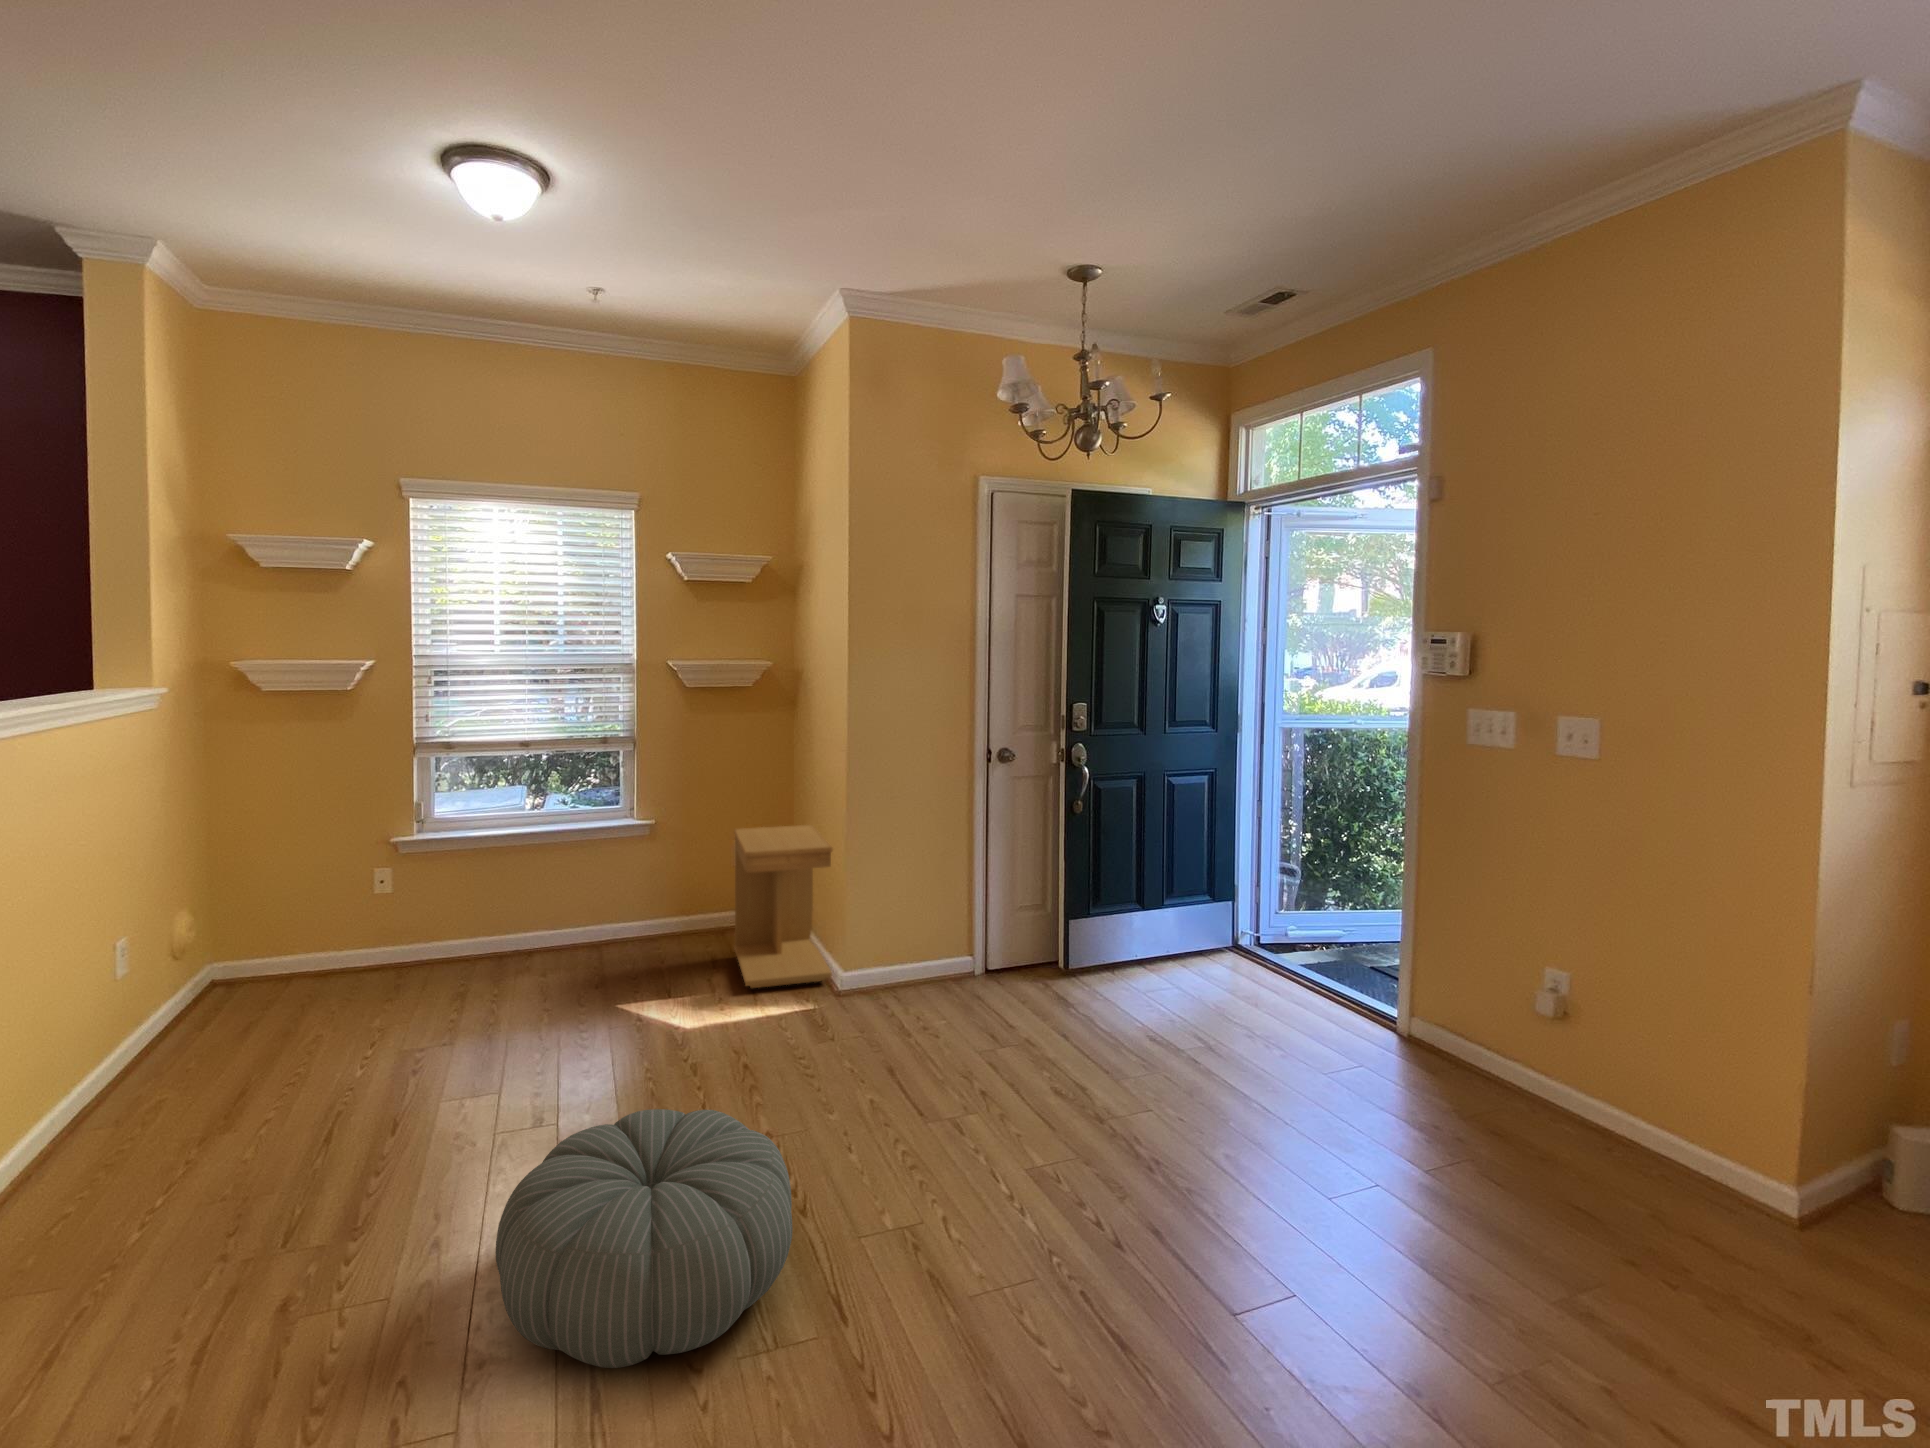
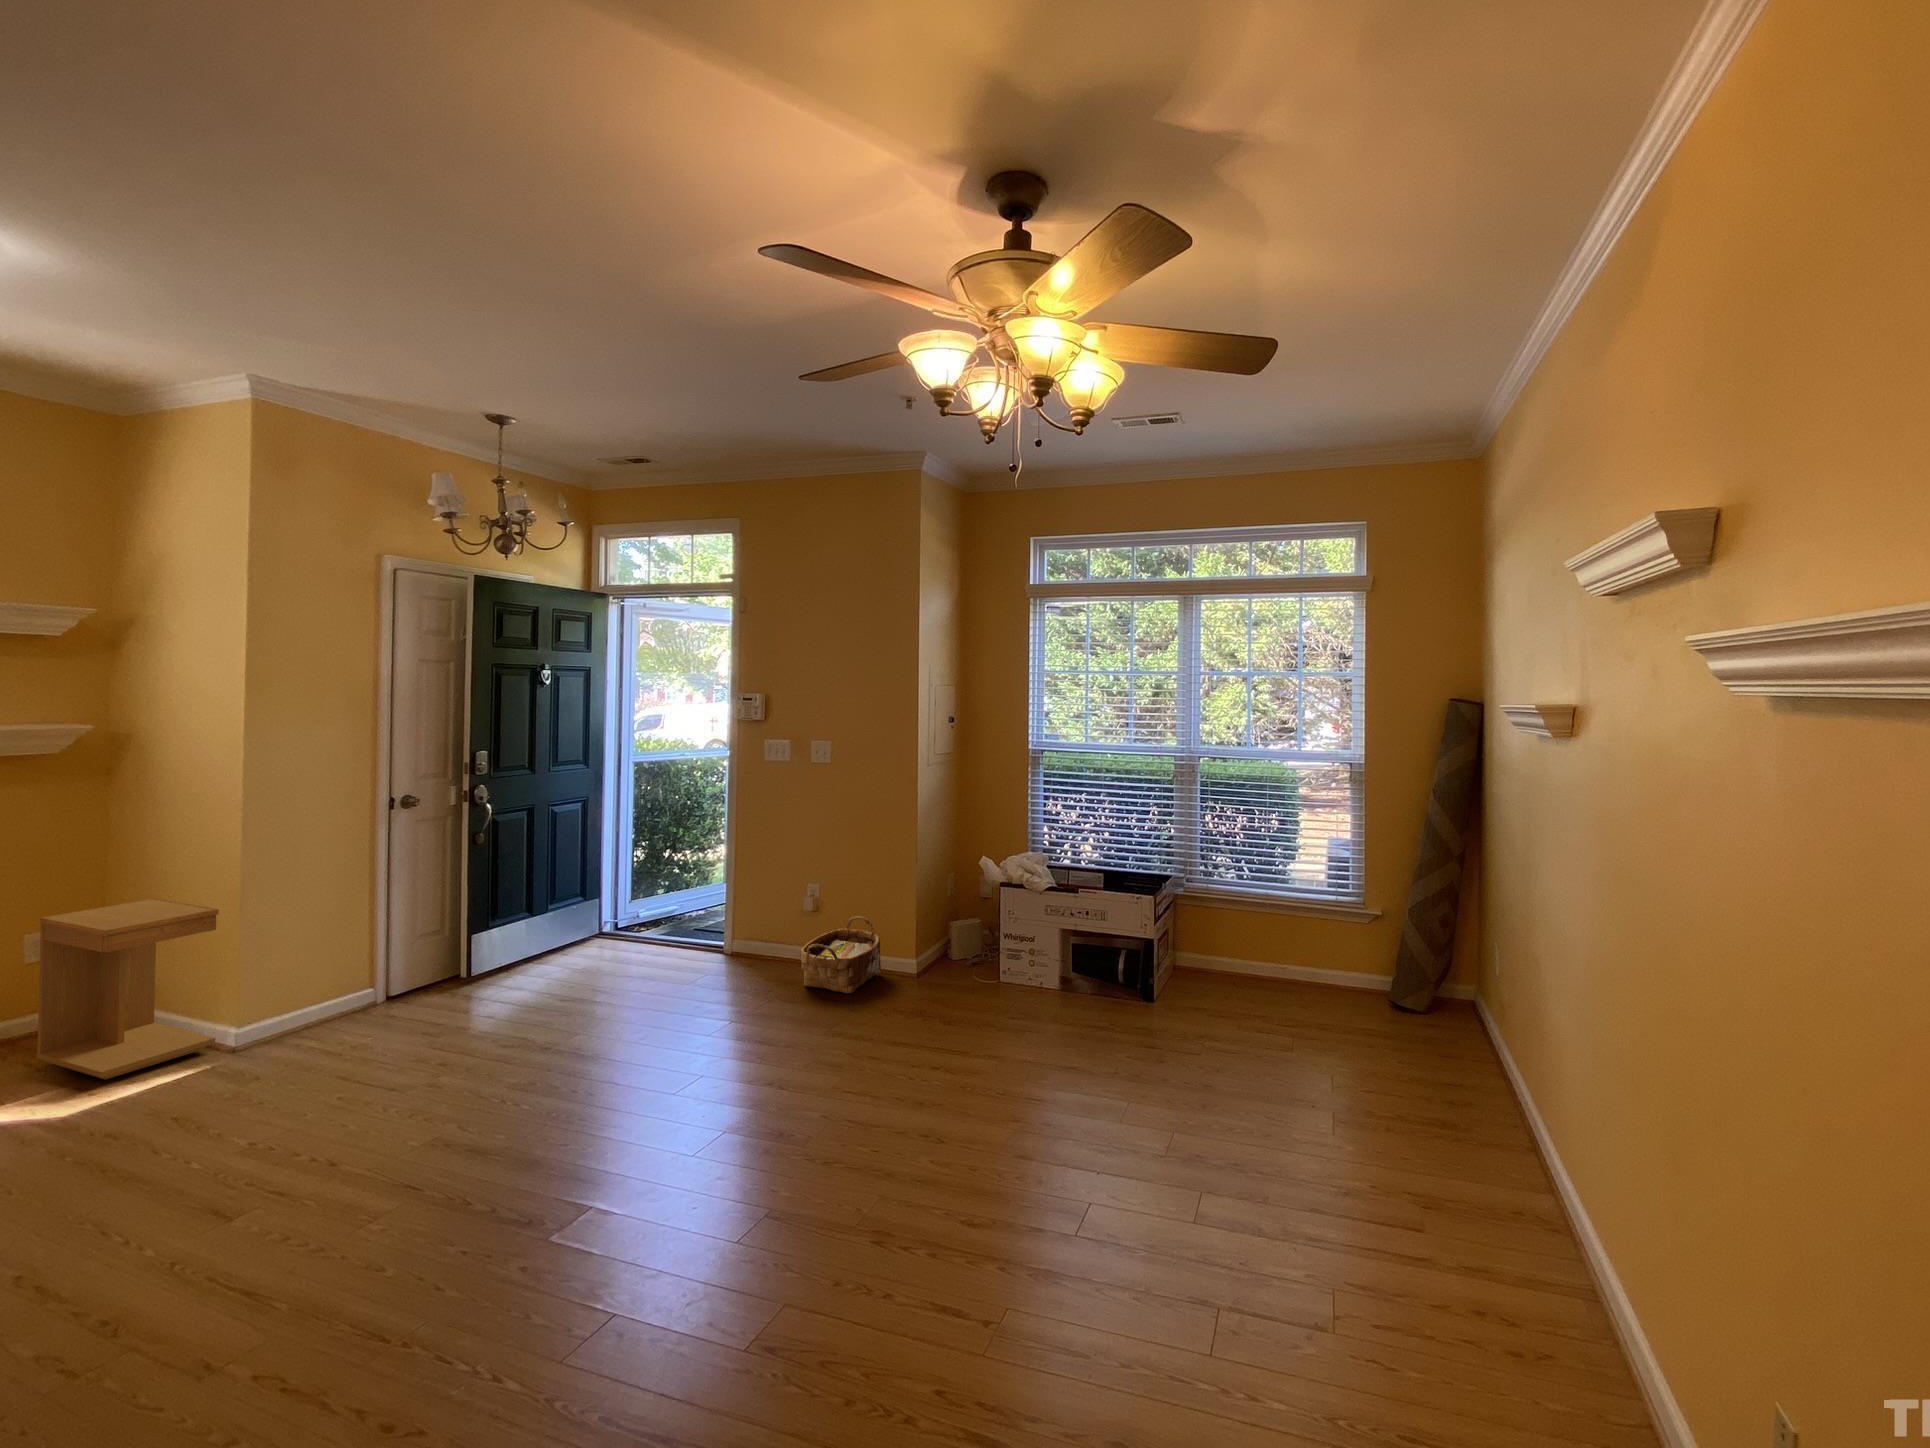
woven basket: none [1516,1061,1710,1223] -> present [801,916,881,993]
pouf: present [496,1109,792,1368] -> none [72,1104,386,1300]

